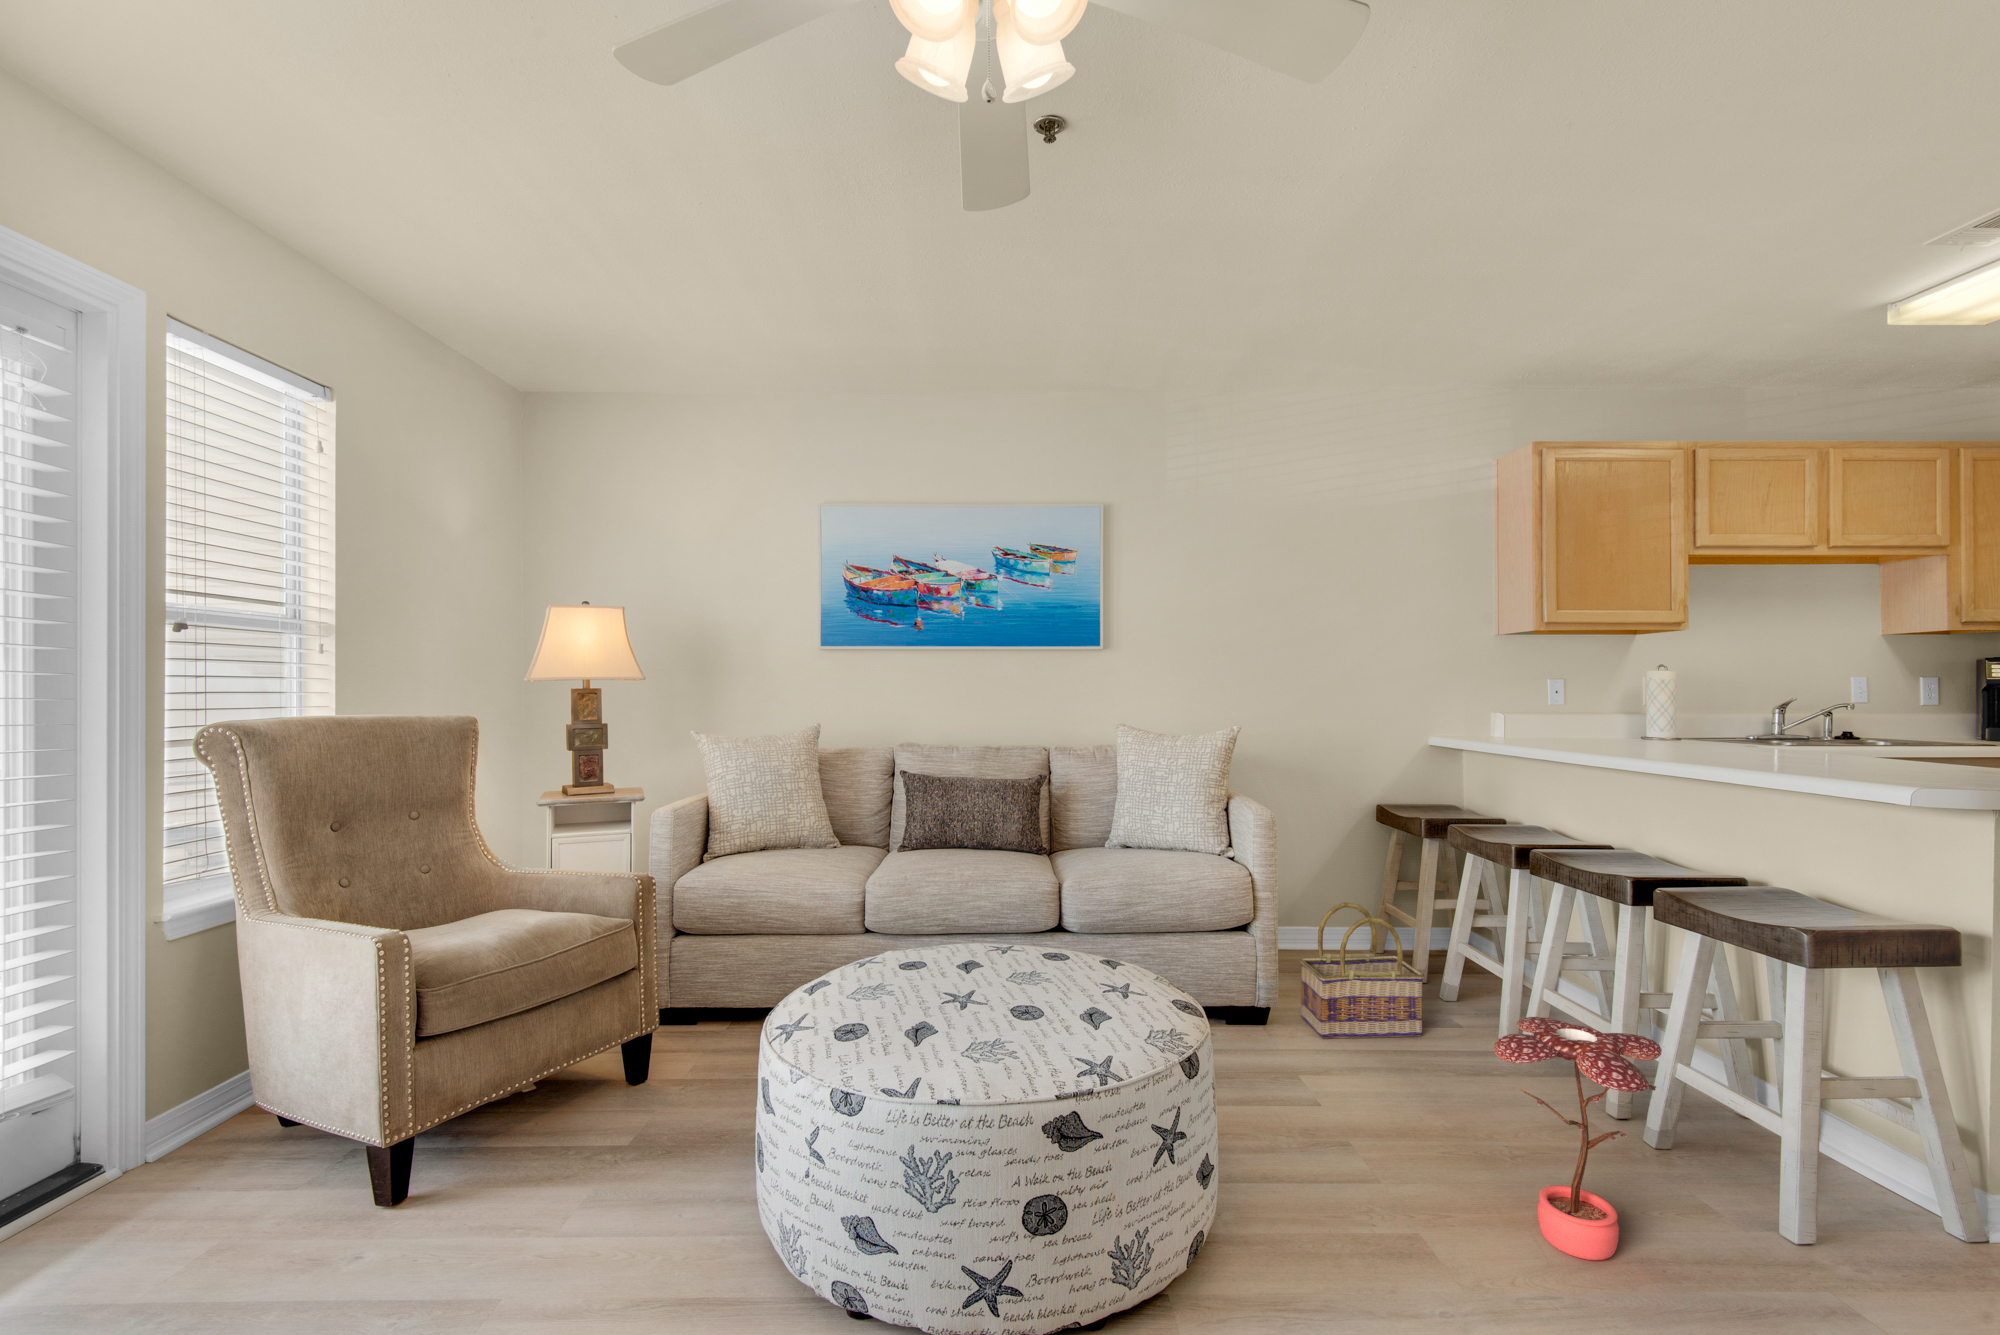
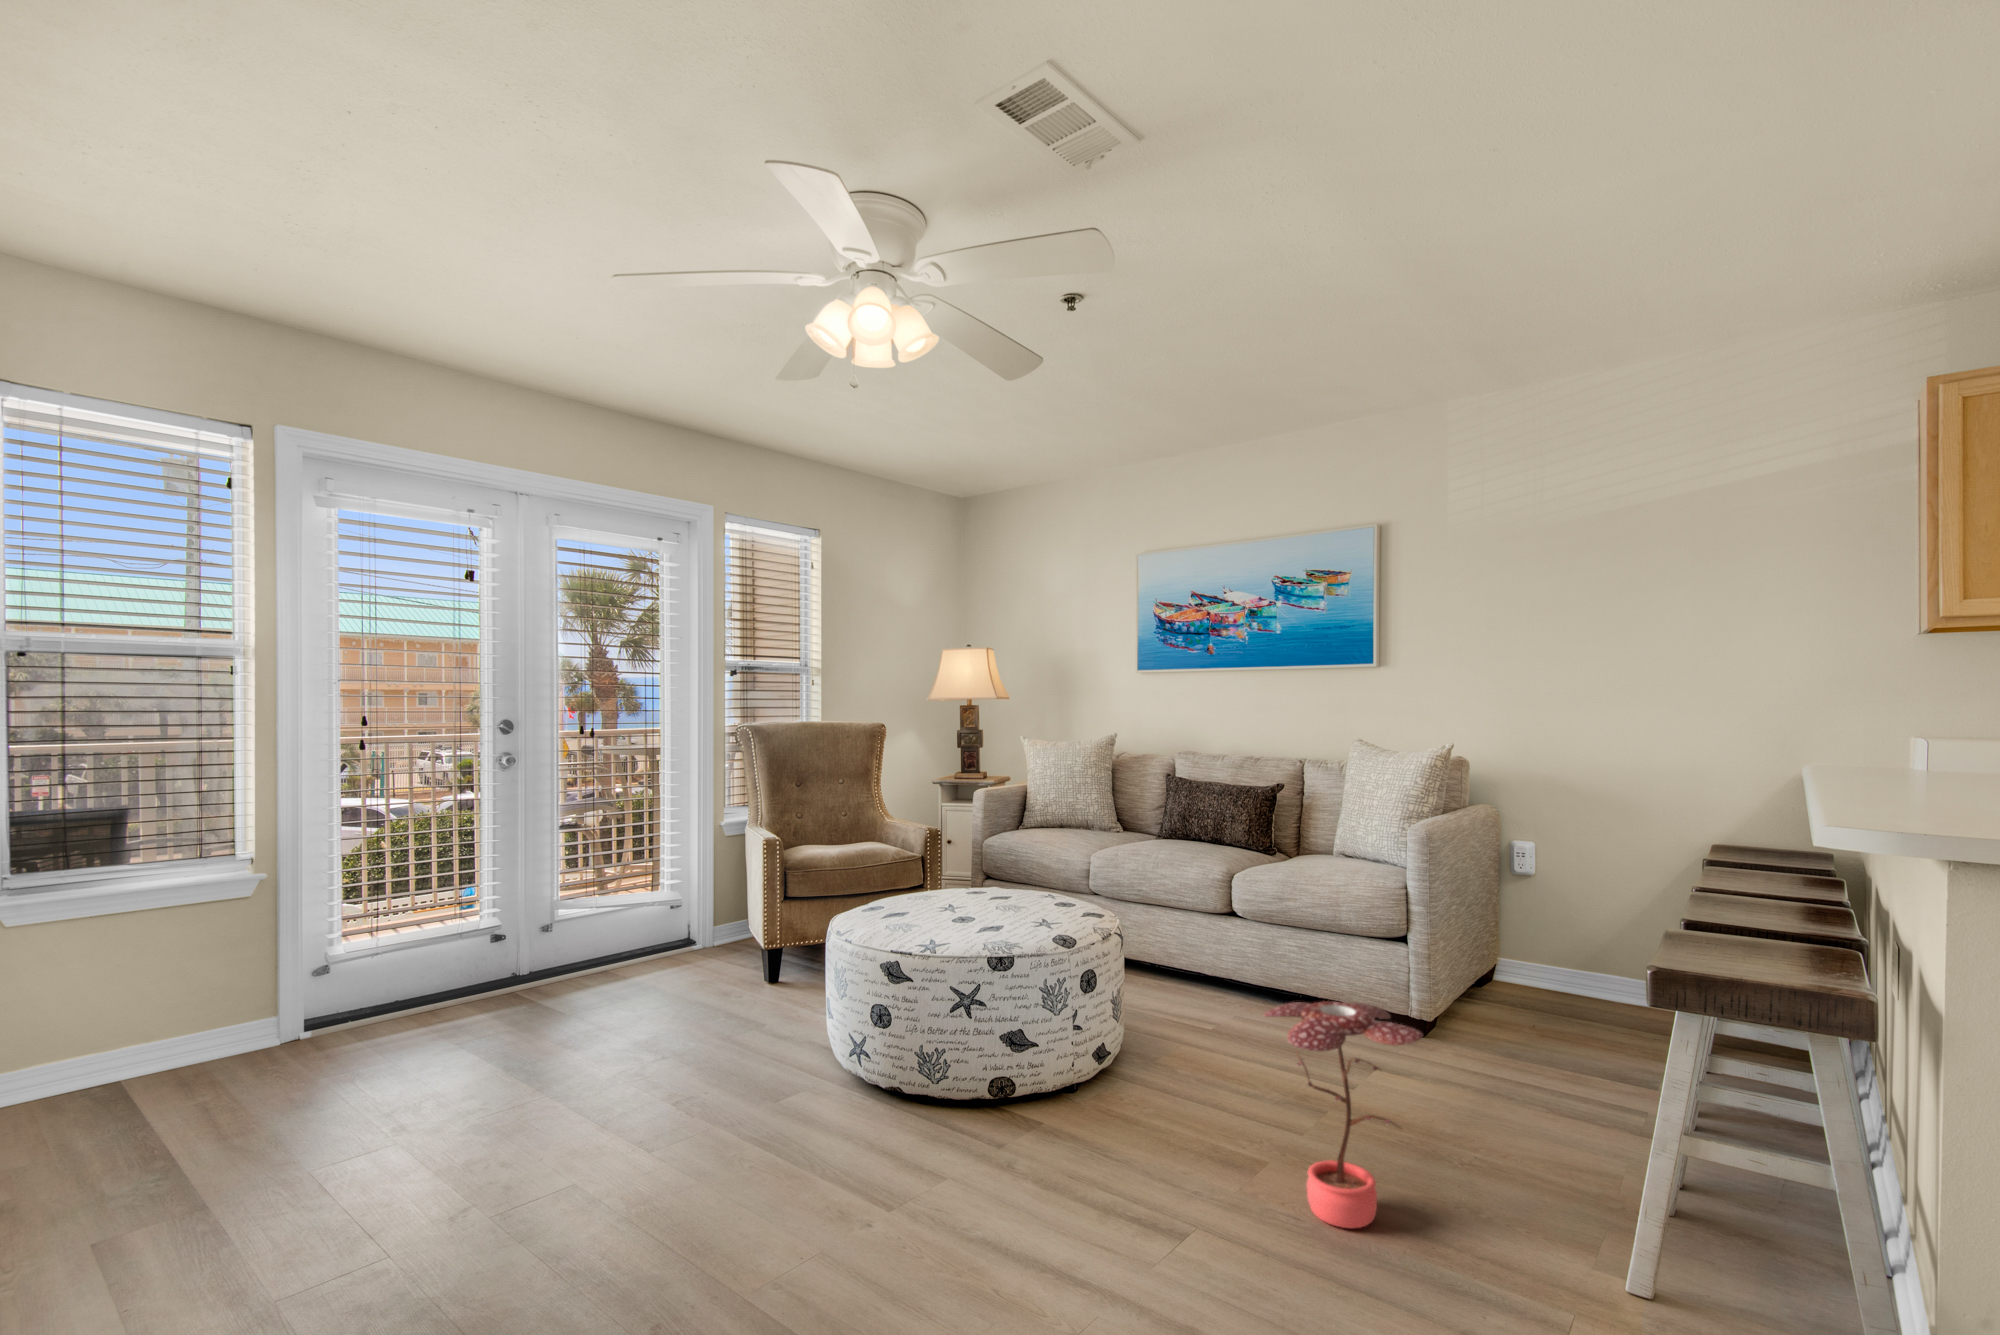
basket: present [1300,902,1425,1039] -> none [1433,931,1572,1090]

